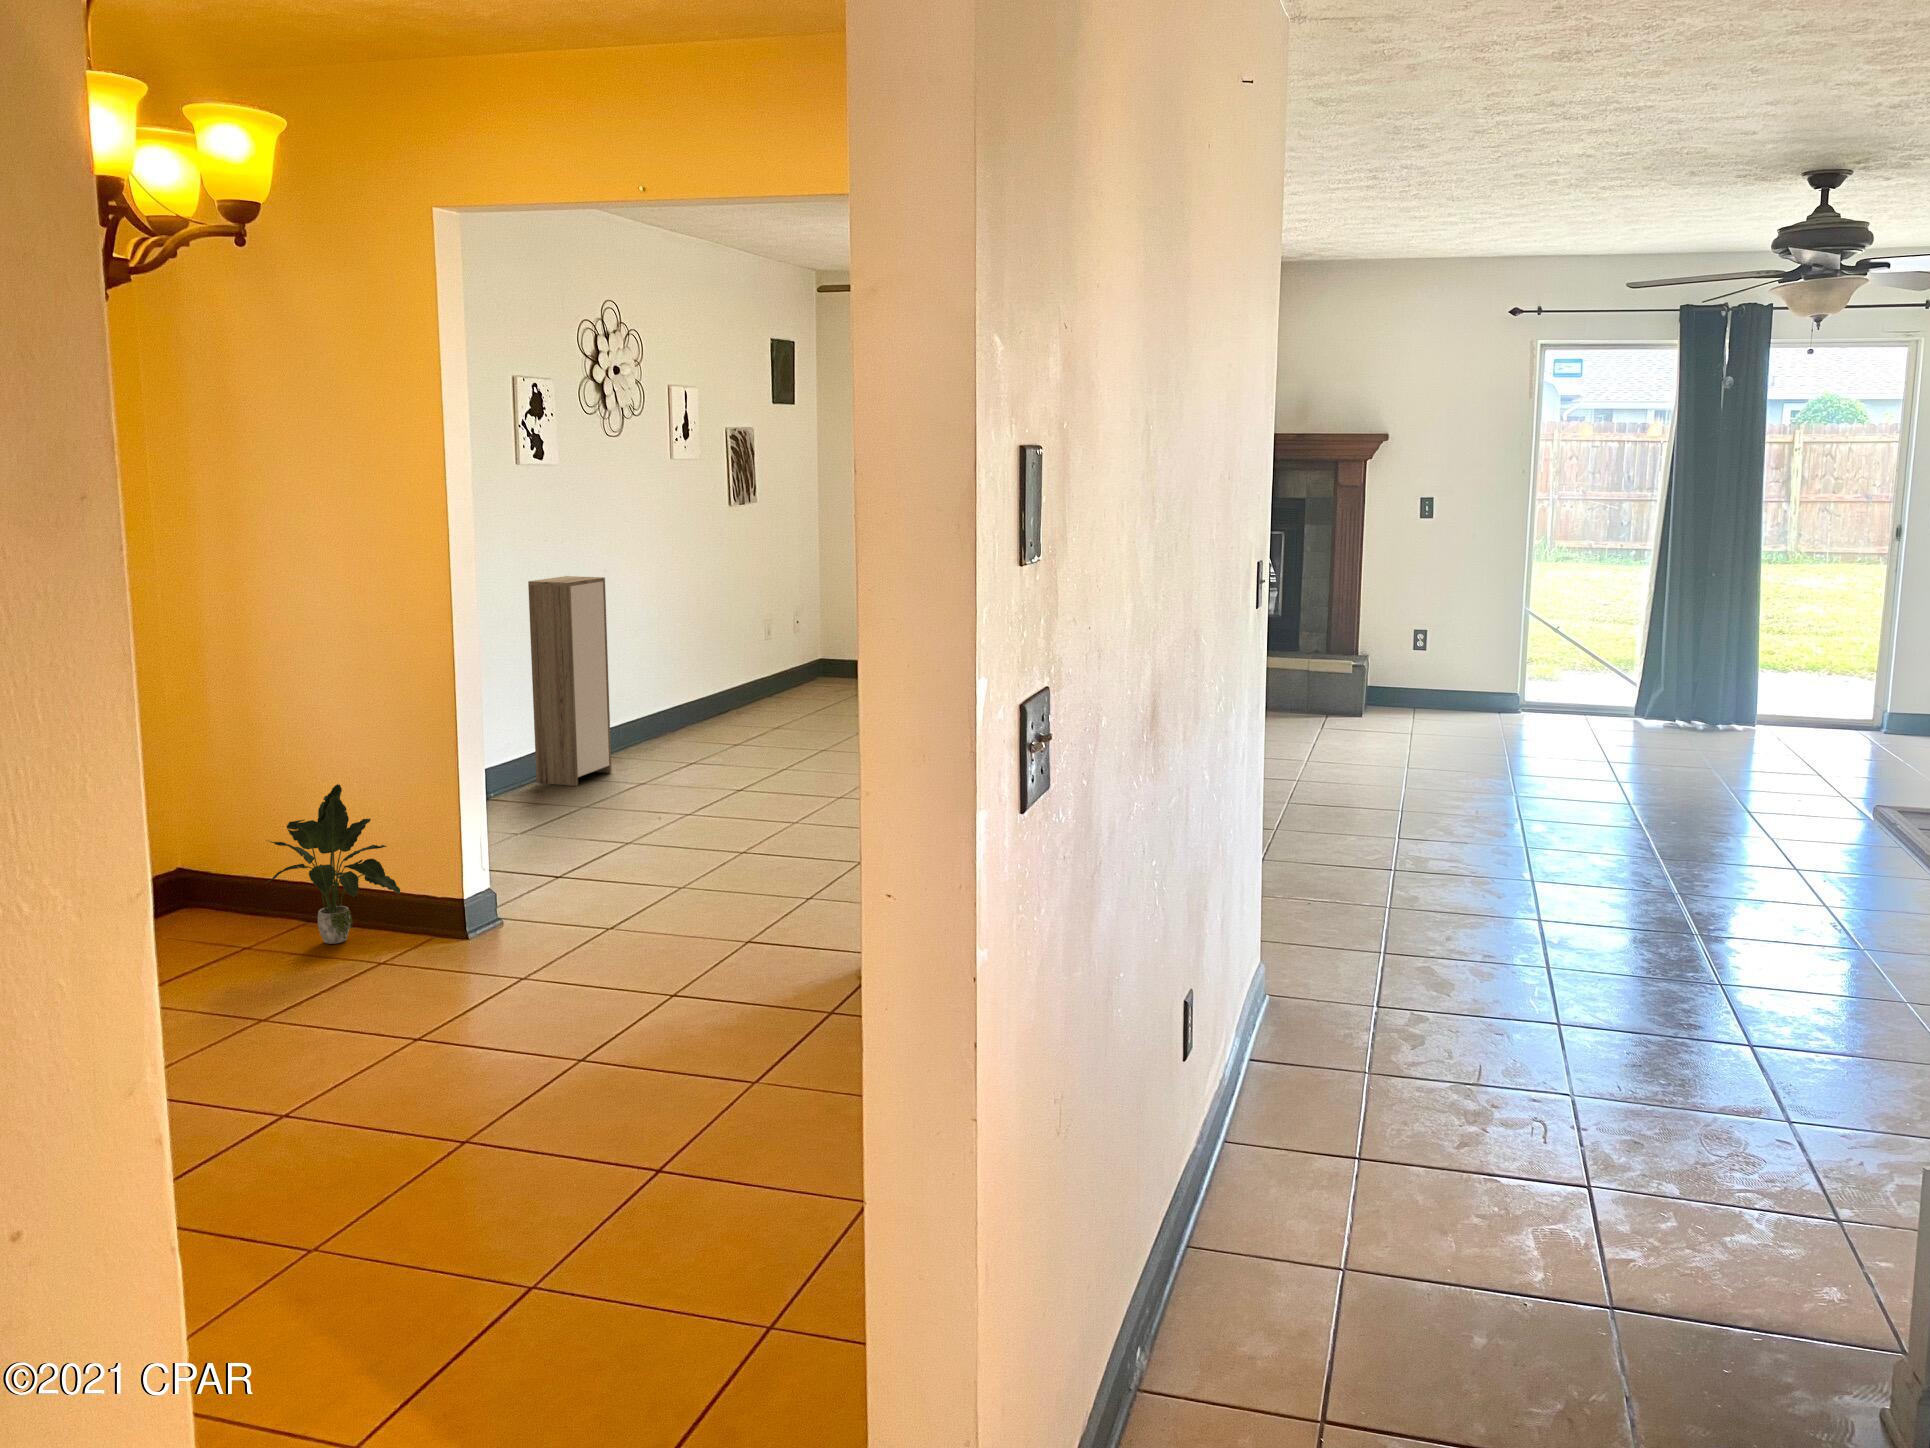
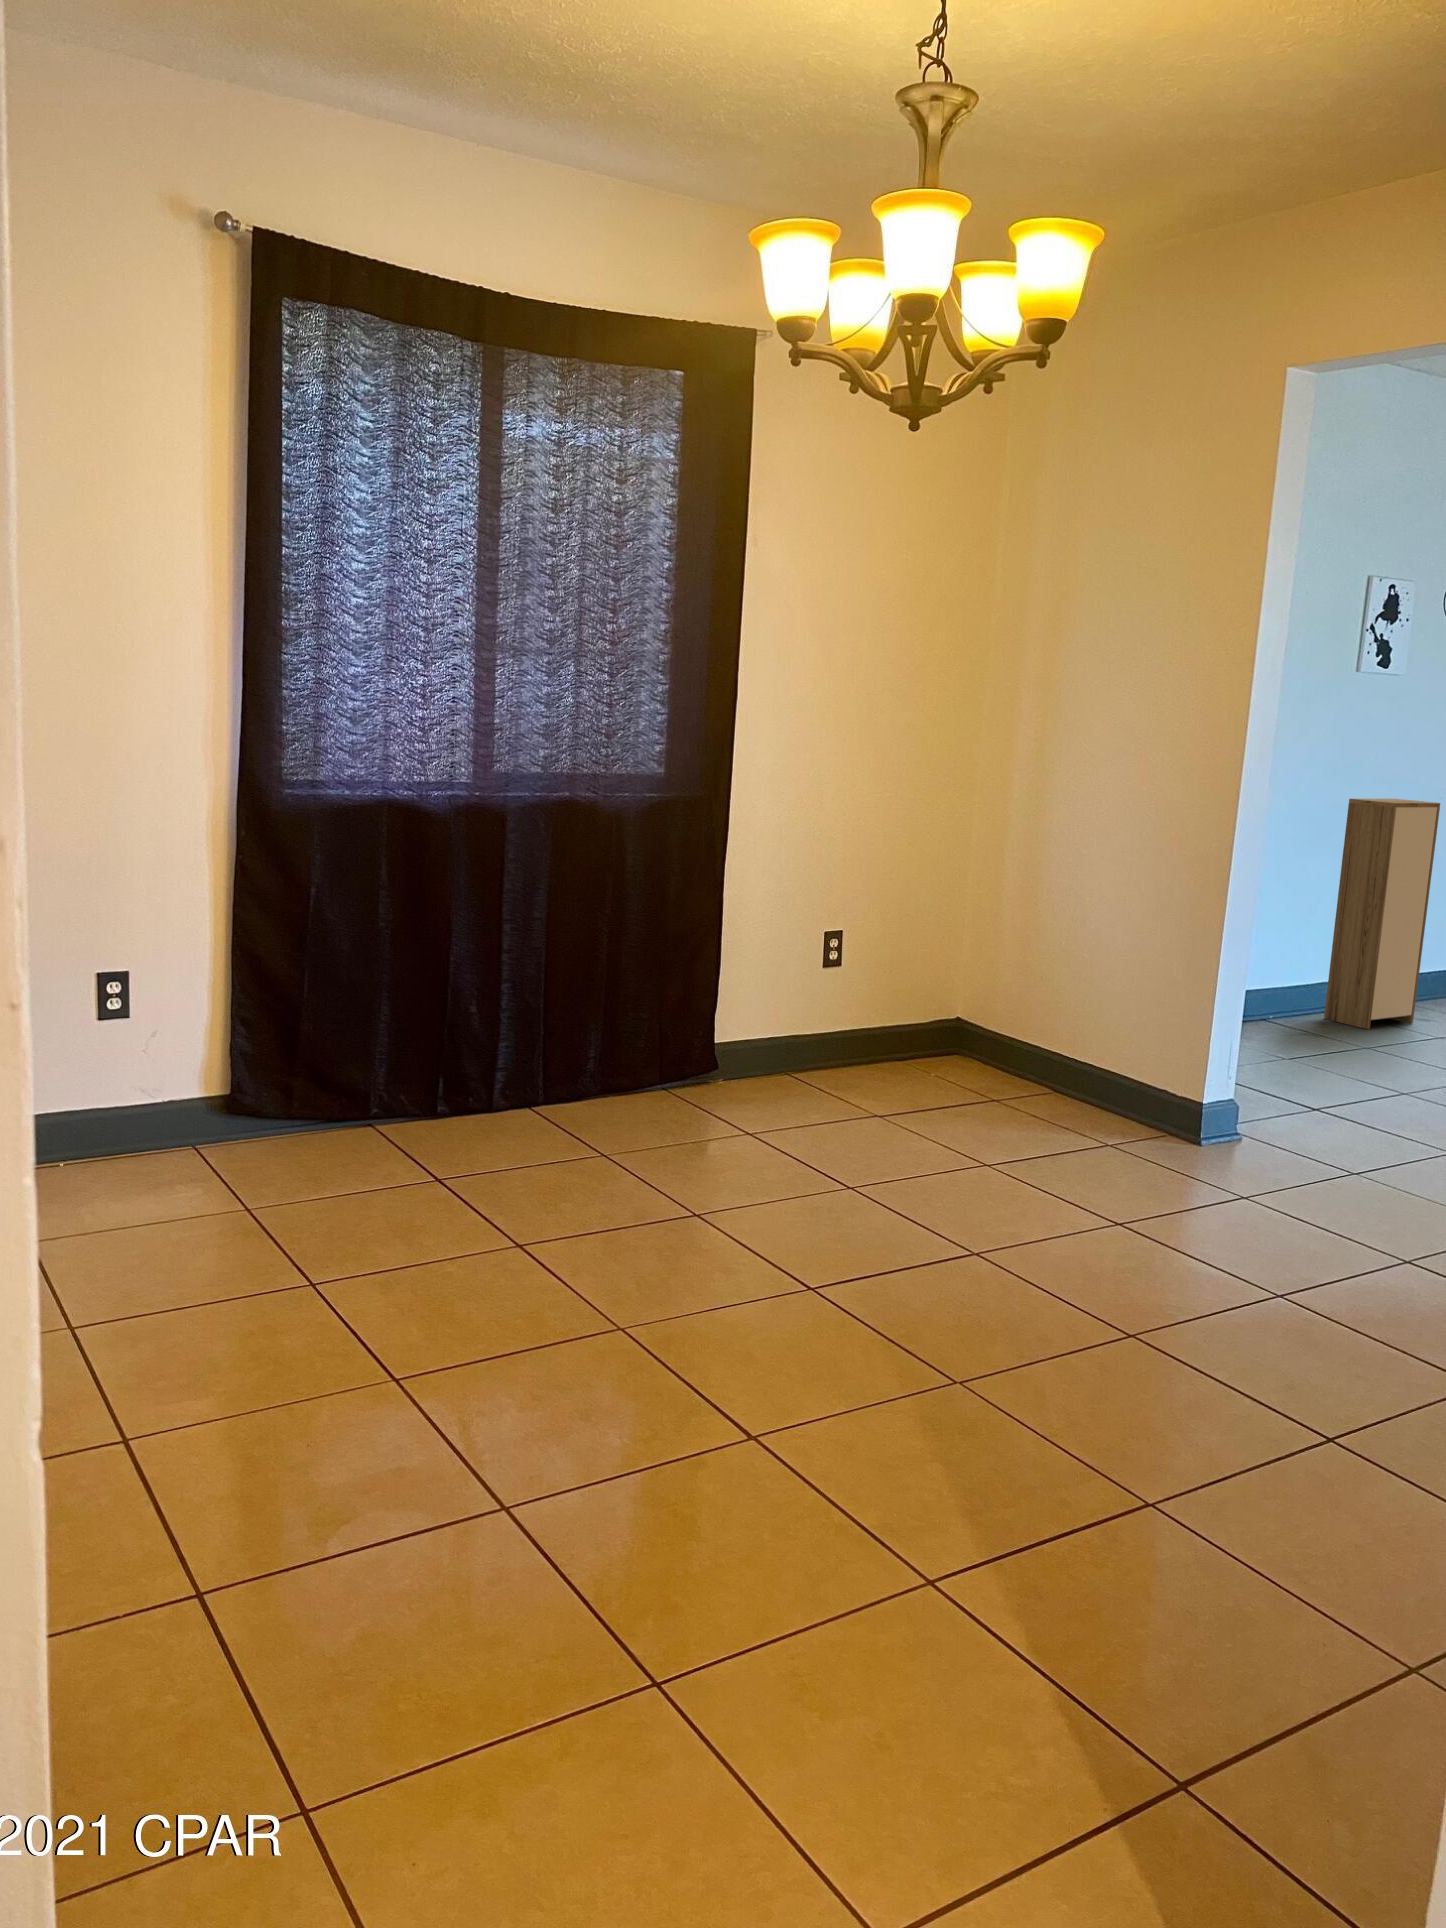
potted plant: present [266,784,400,944] -> none [1016,961,1142,1120]

